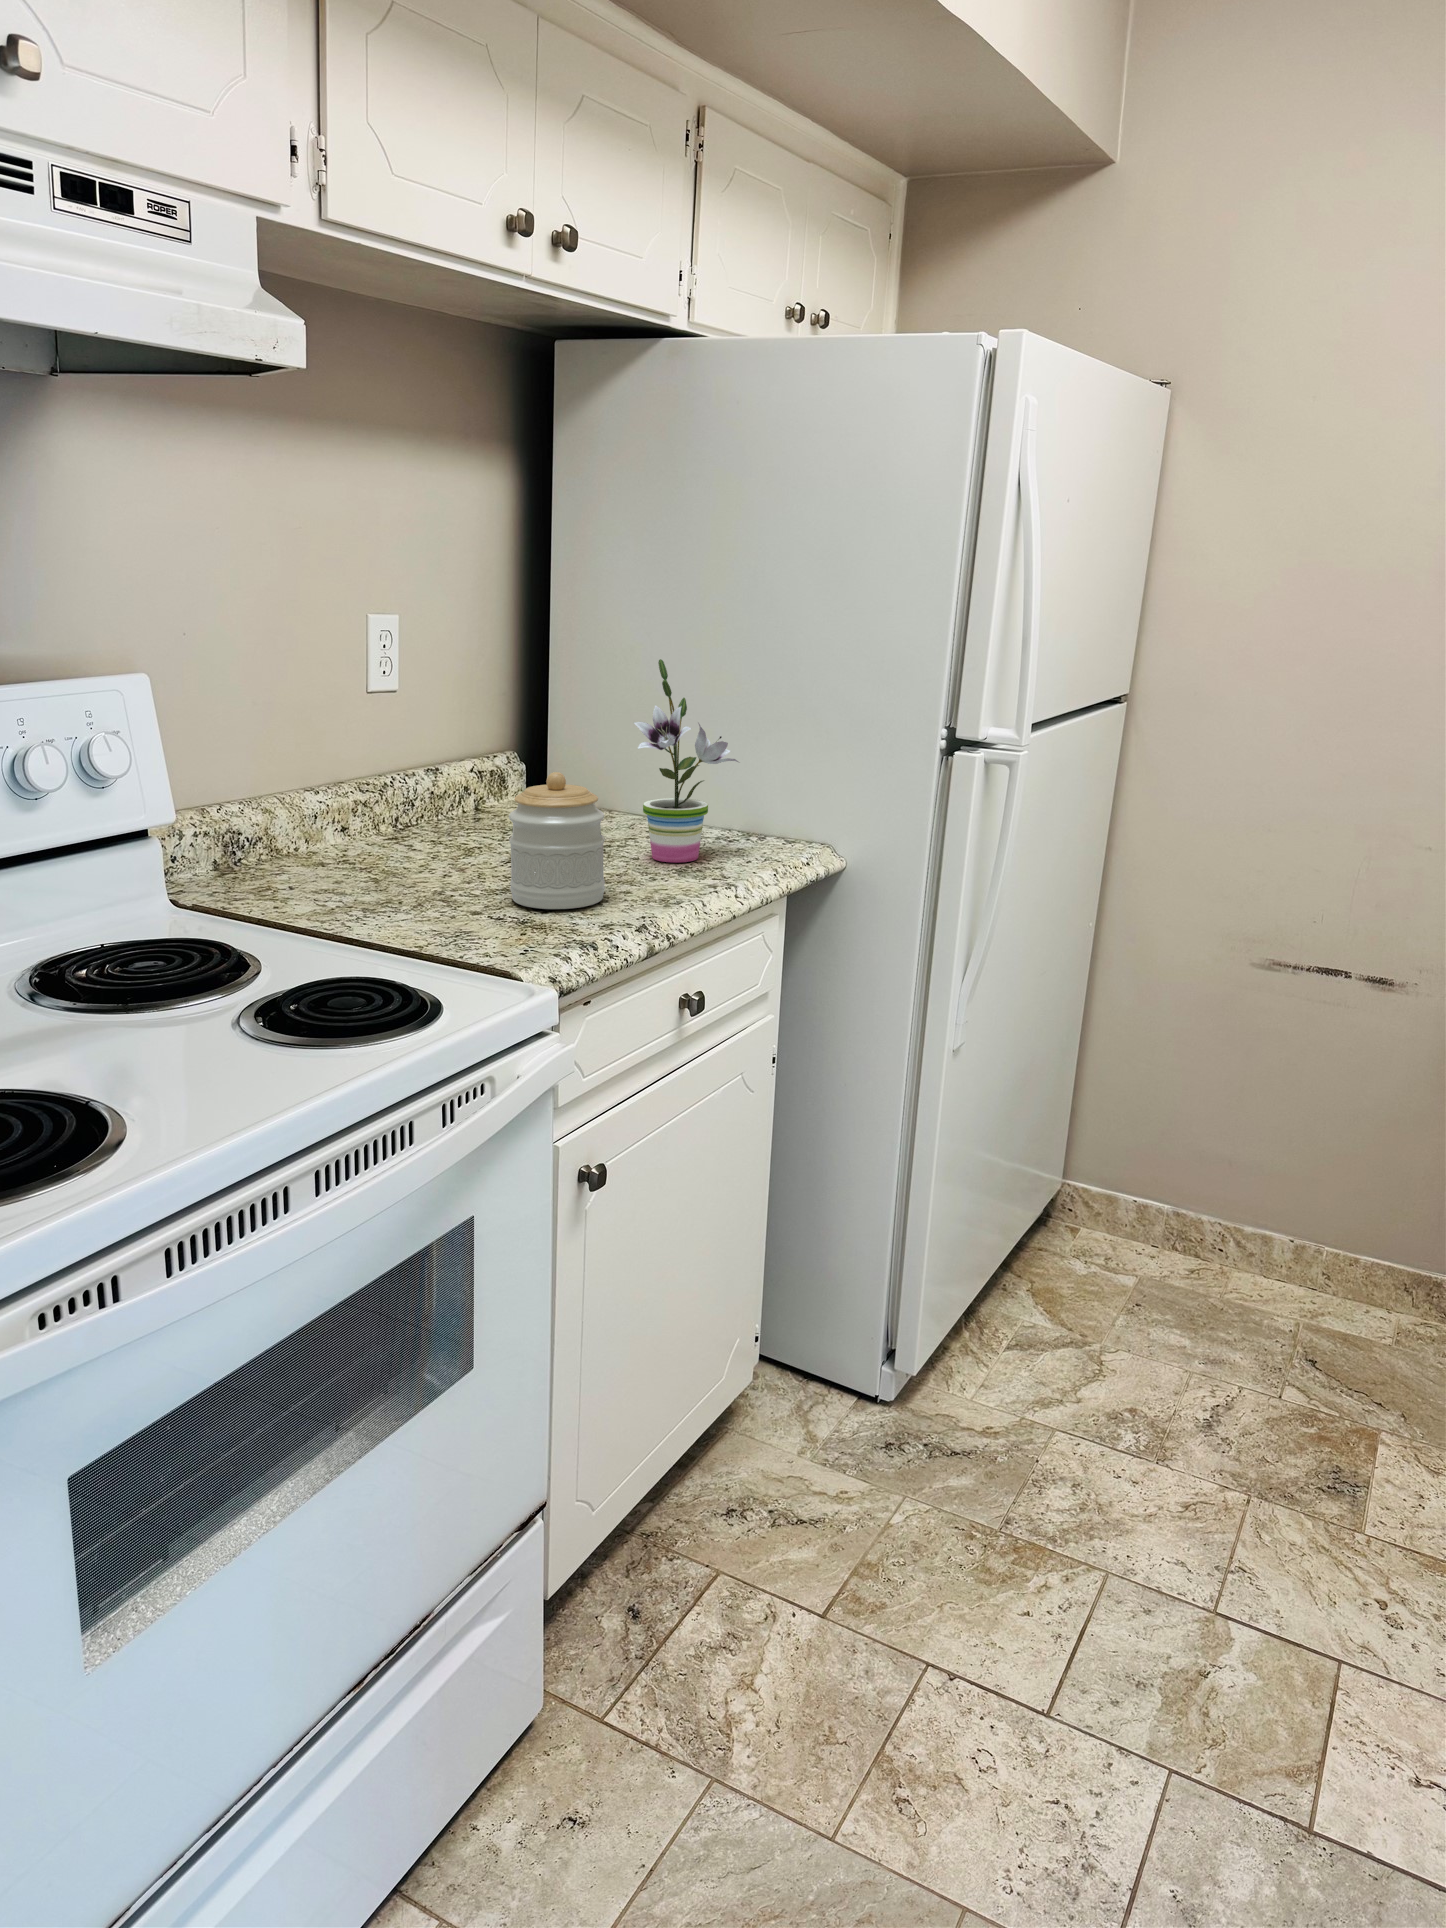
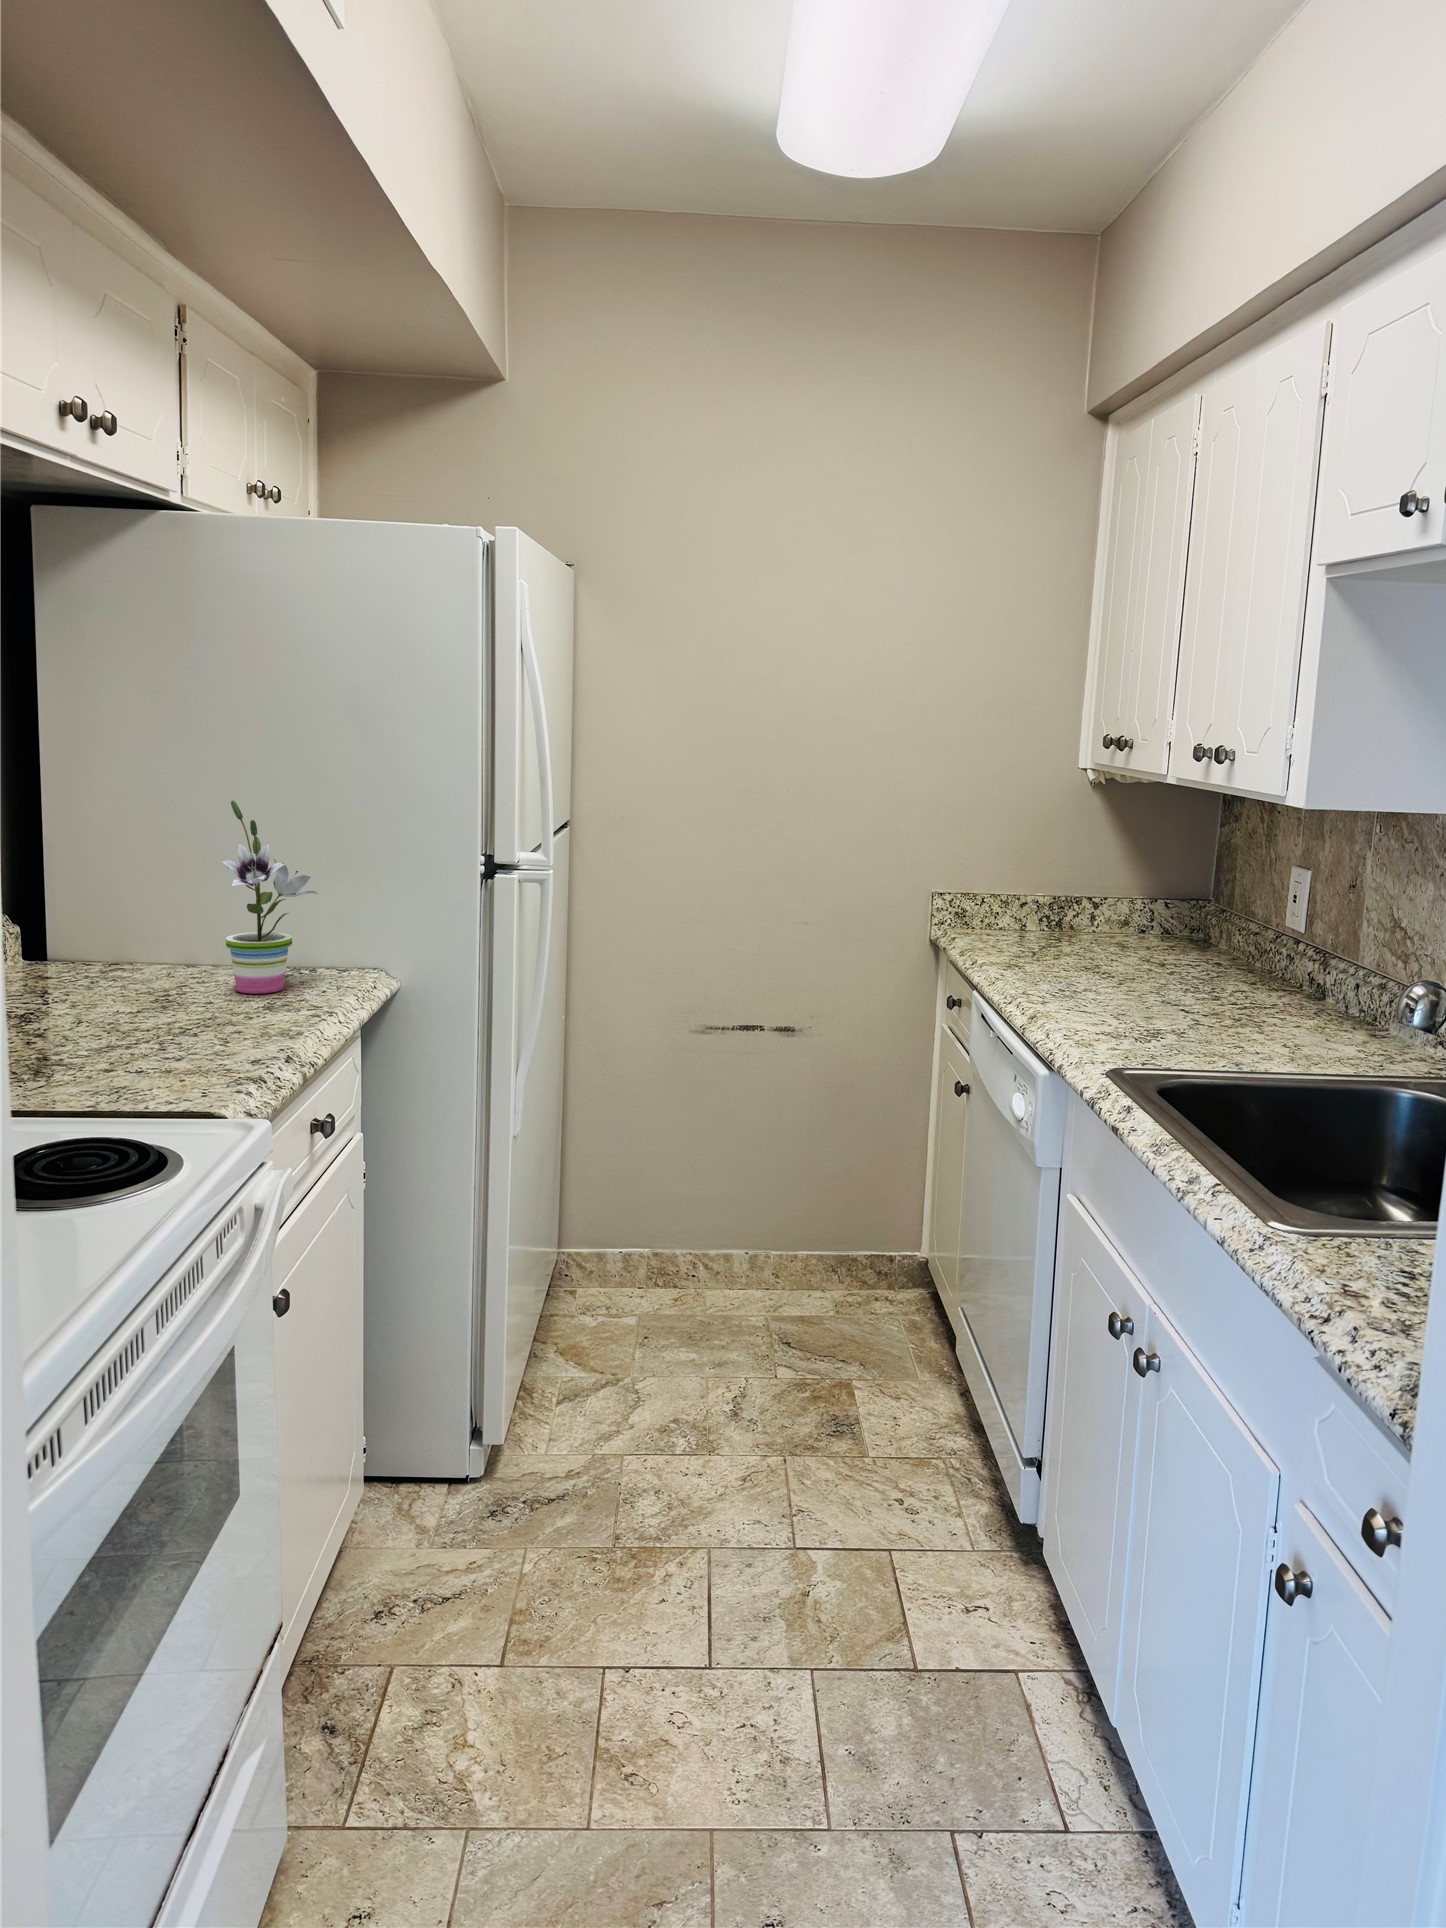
jar: present [509,772,605,909] -> none [131,912,234,1046]

